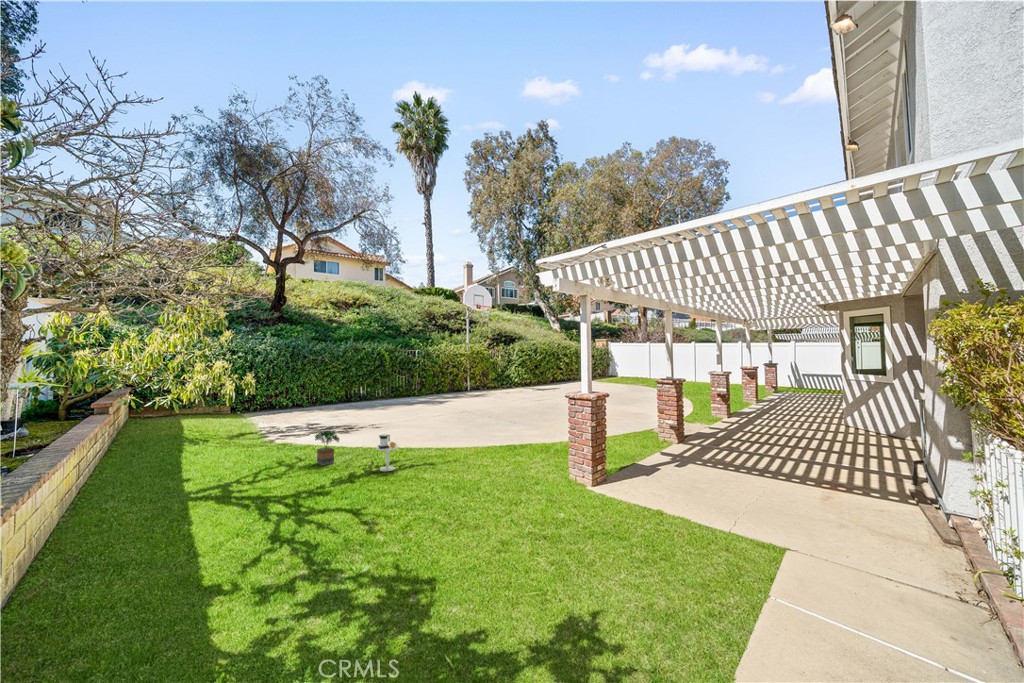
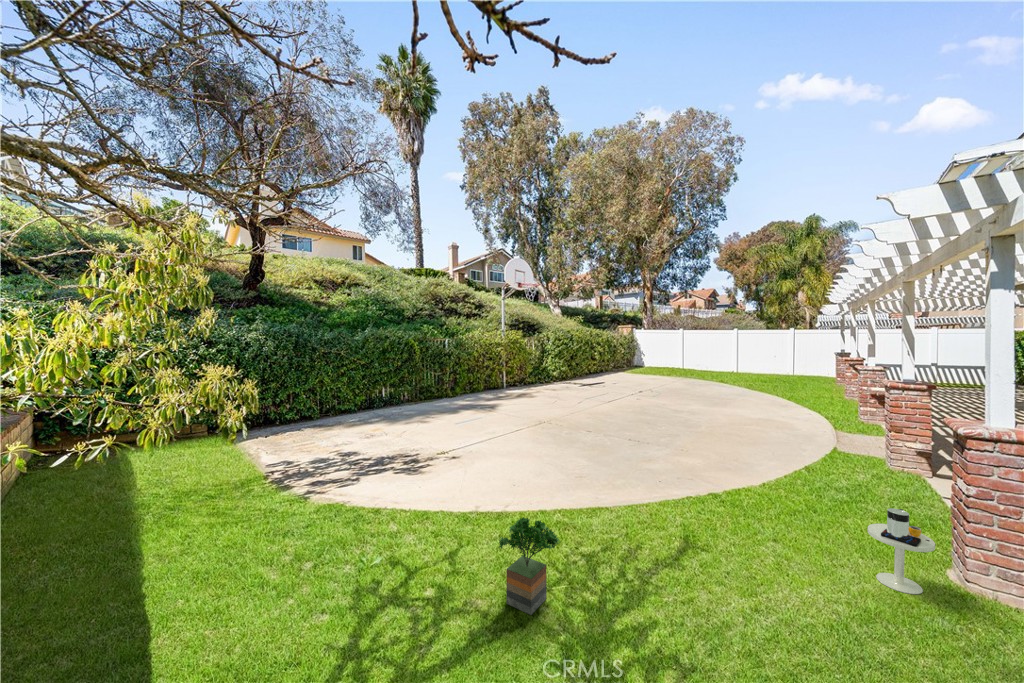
side table: present [376,434,399,471] -> present [868,508,935,594]

